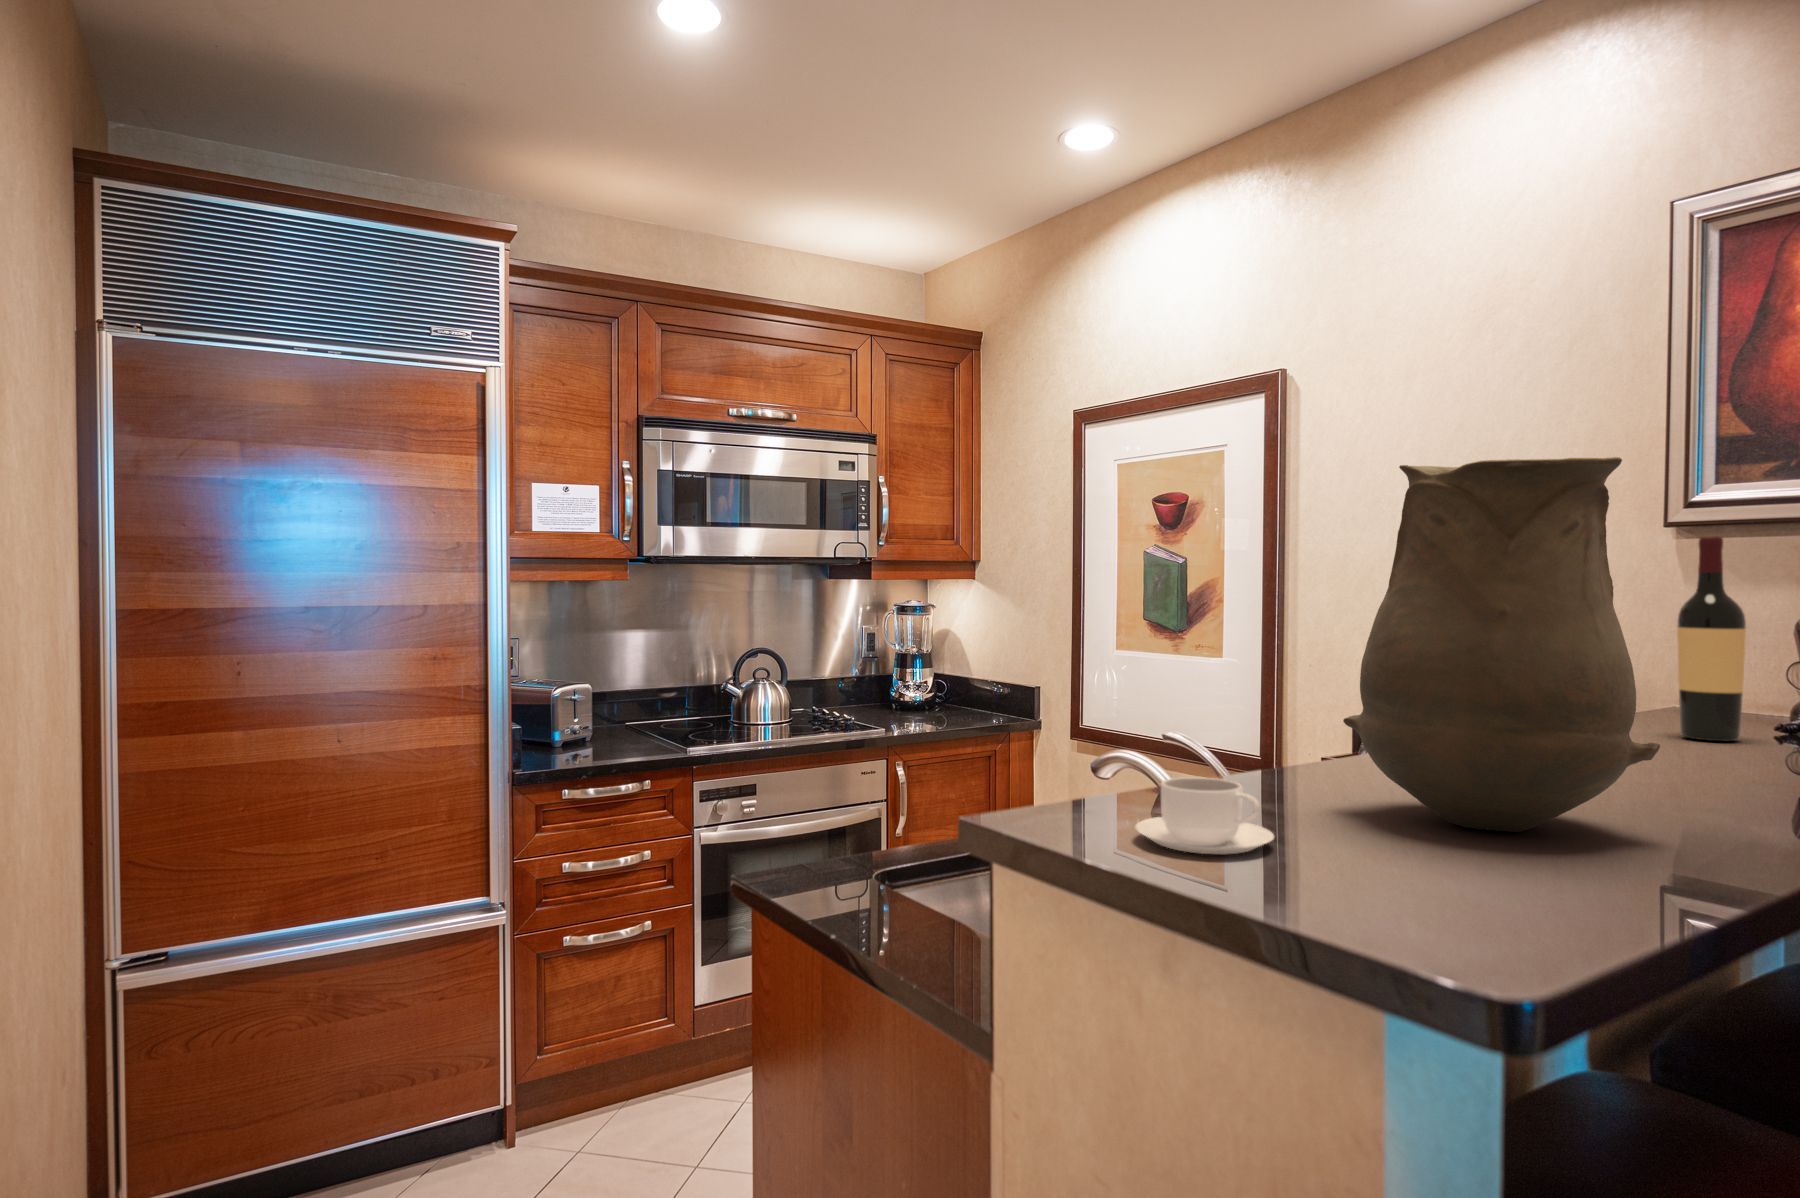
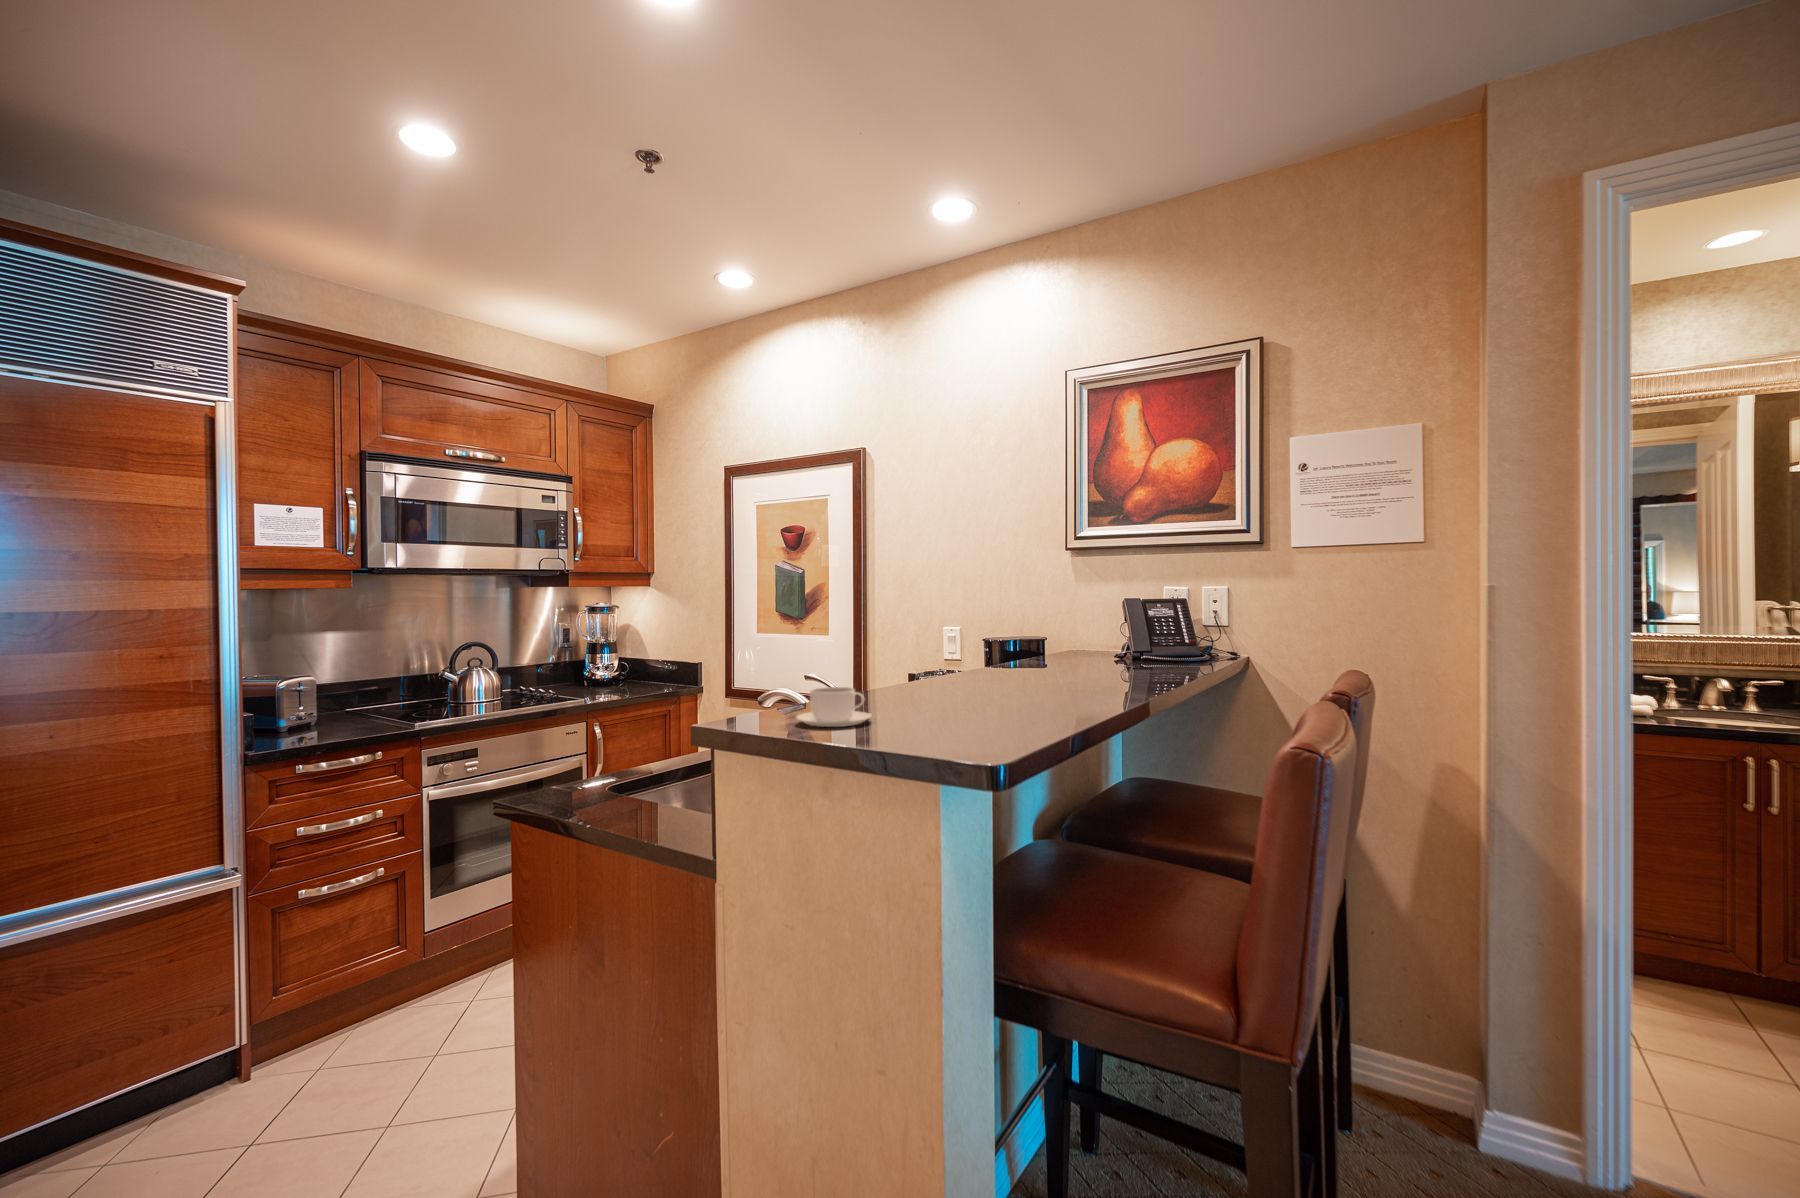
vase: present [1343,457,1660,832] -> none [905,510,1052,706]
wine bottle: present [1677,536,1746,741] -> none [1070,555,1100,665]

